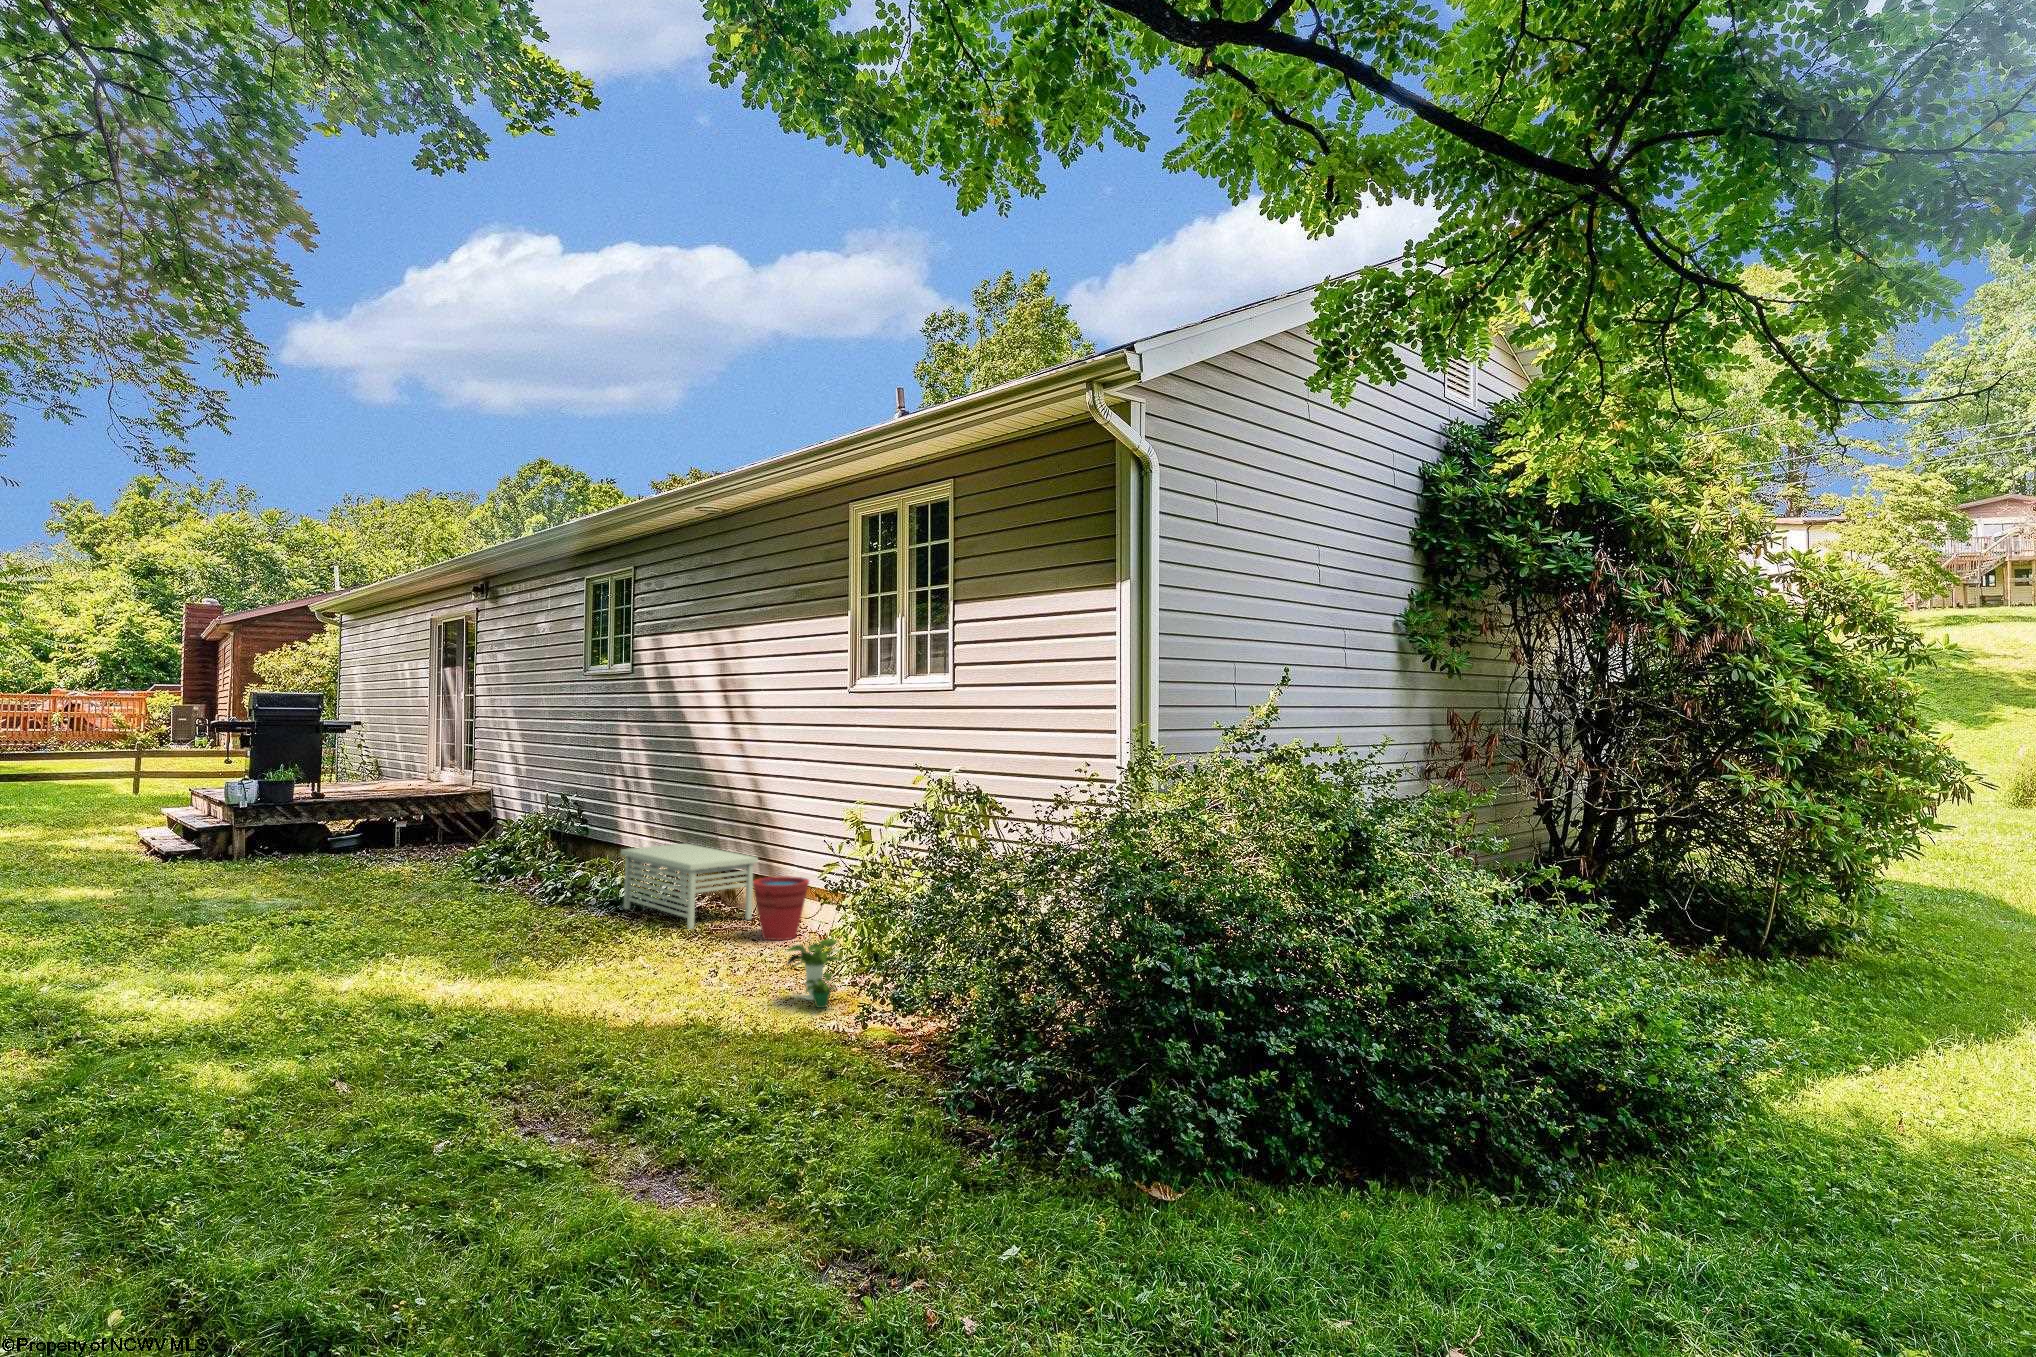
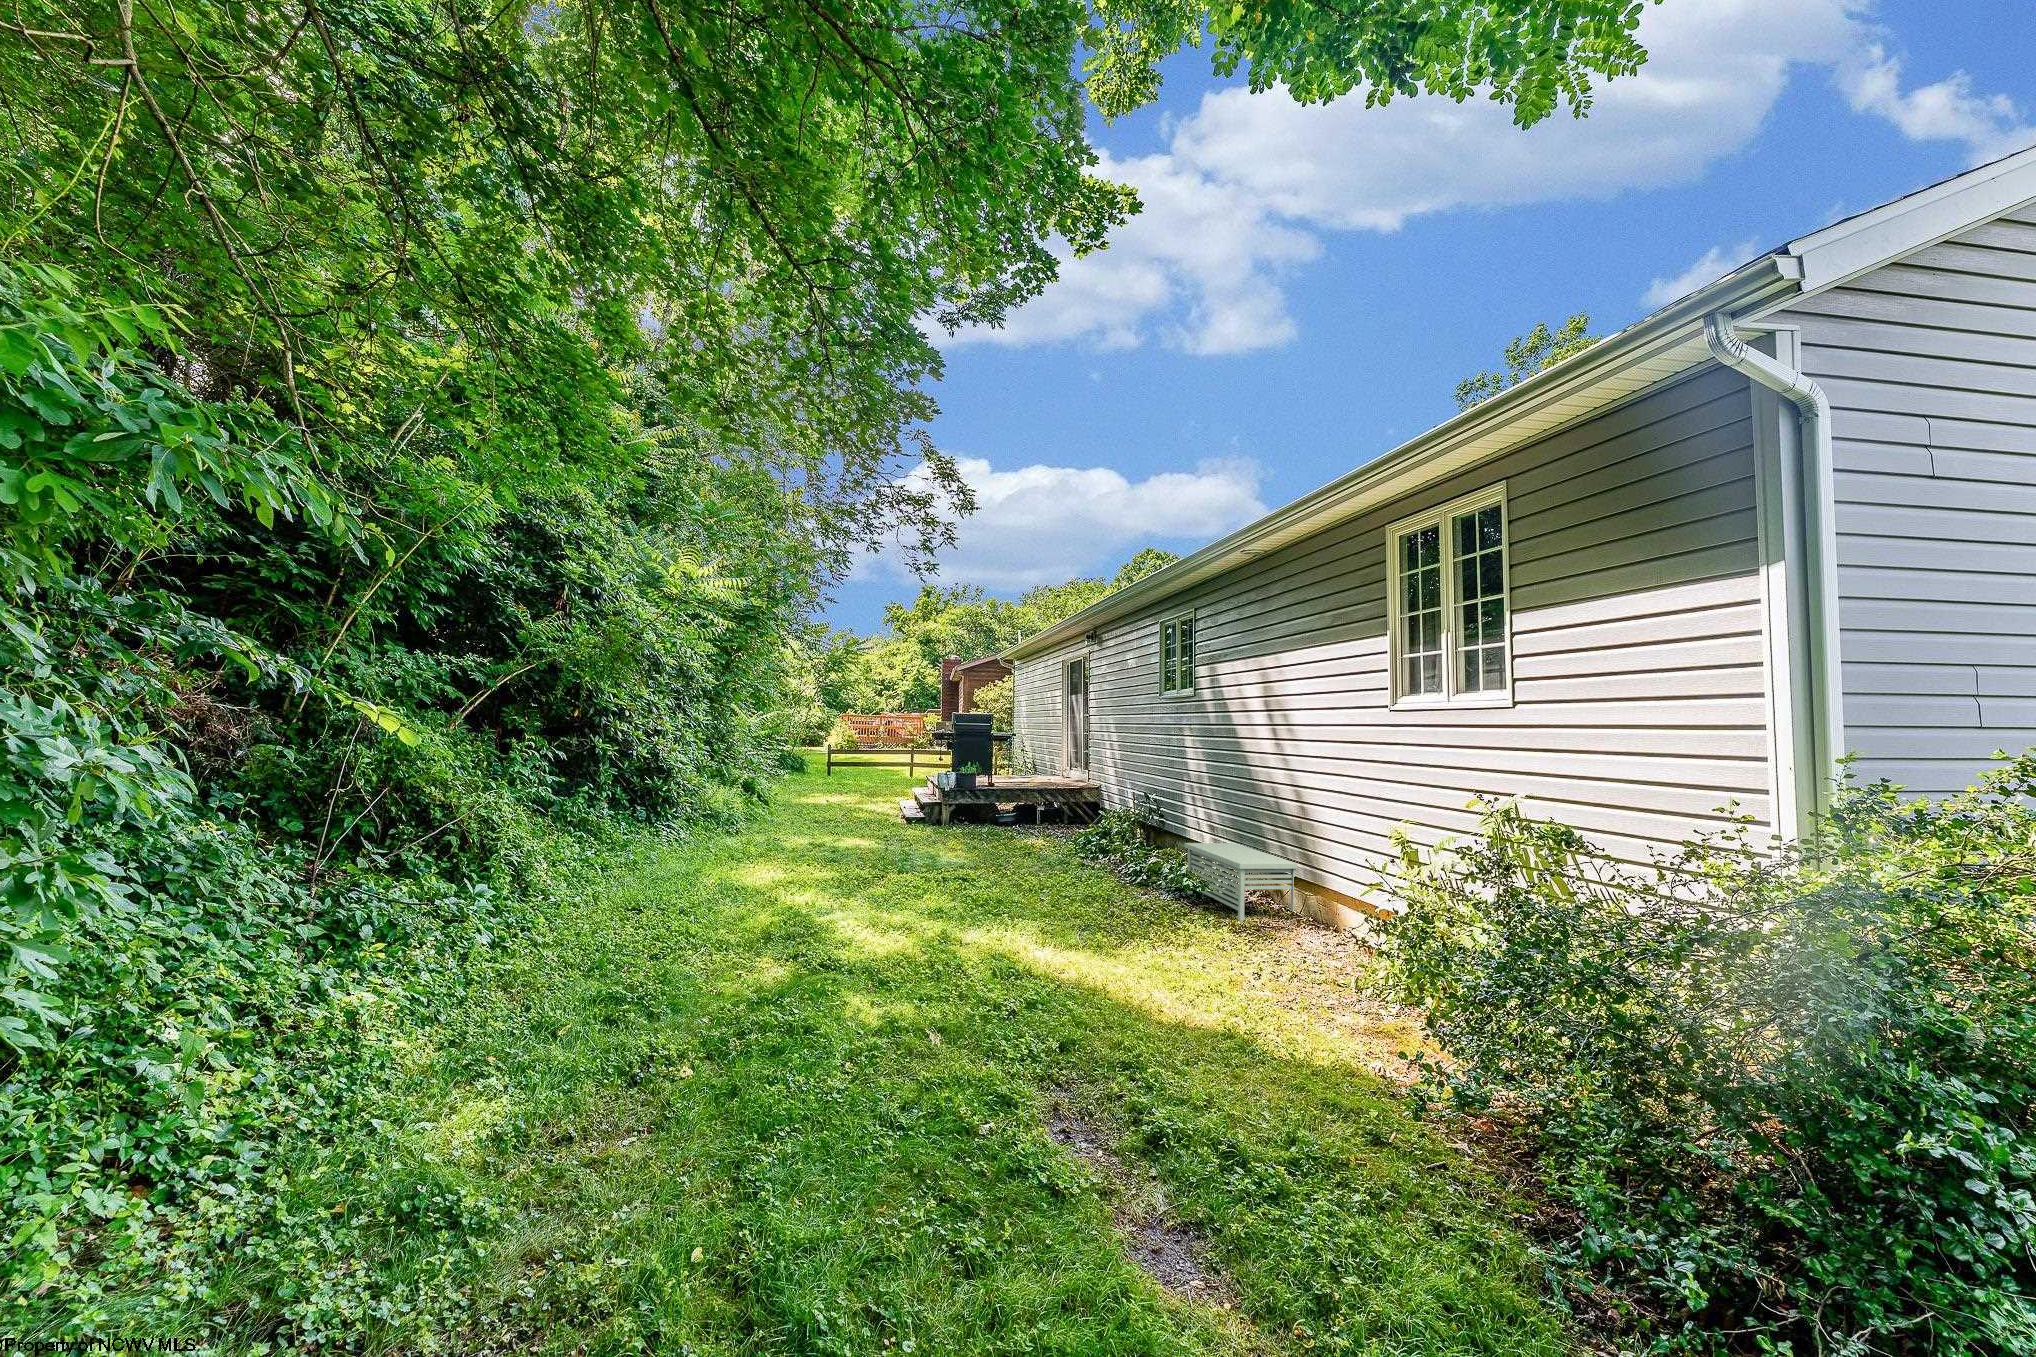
bucket: present [753,876,809,940] -> none [1296,884,1352,947]
potted plant: present [787,939,841,1008] -> none [1326,959,1392,1031]

